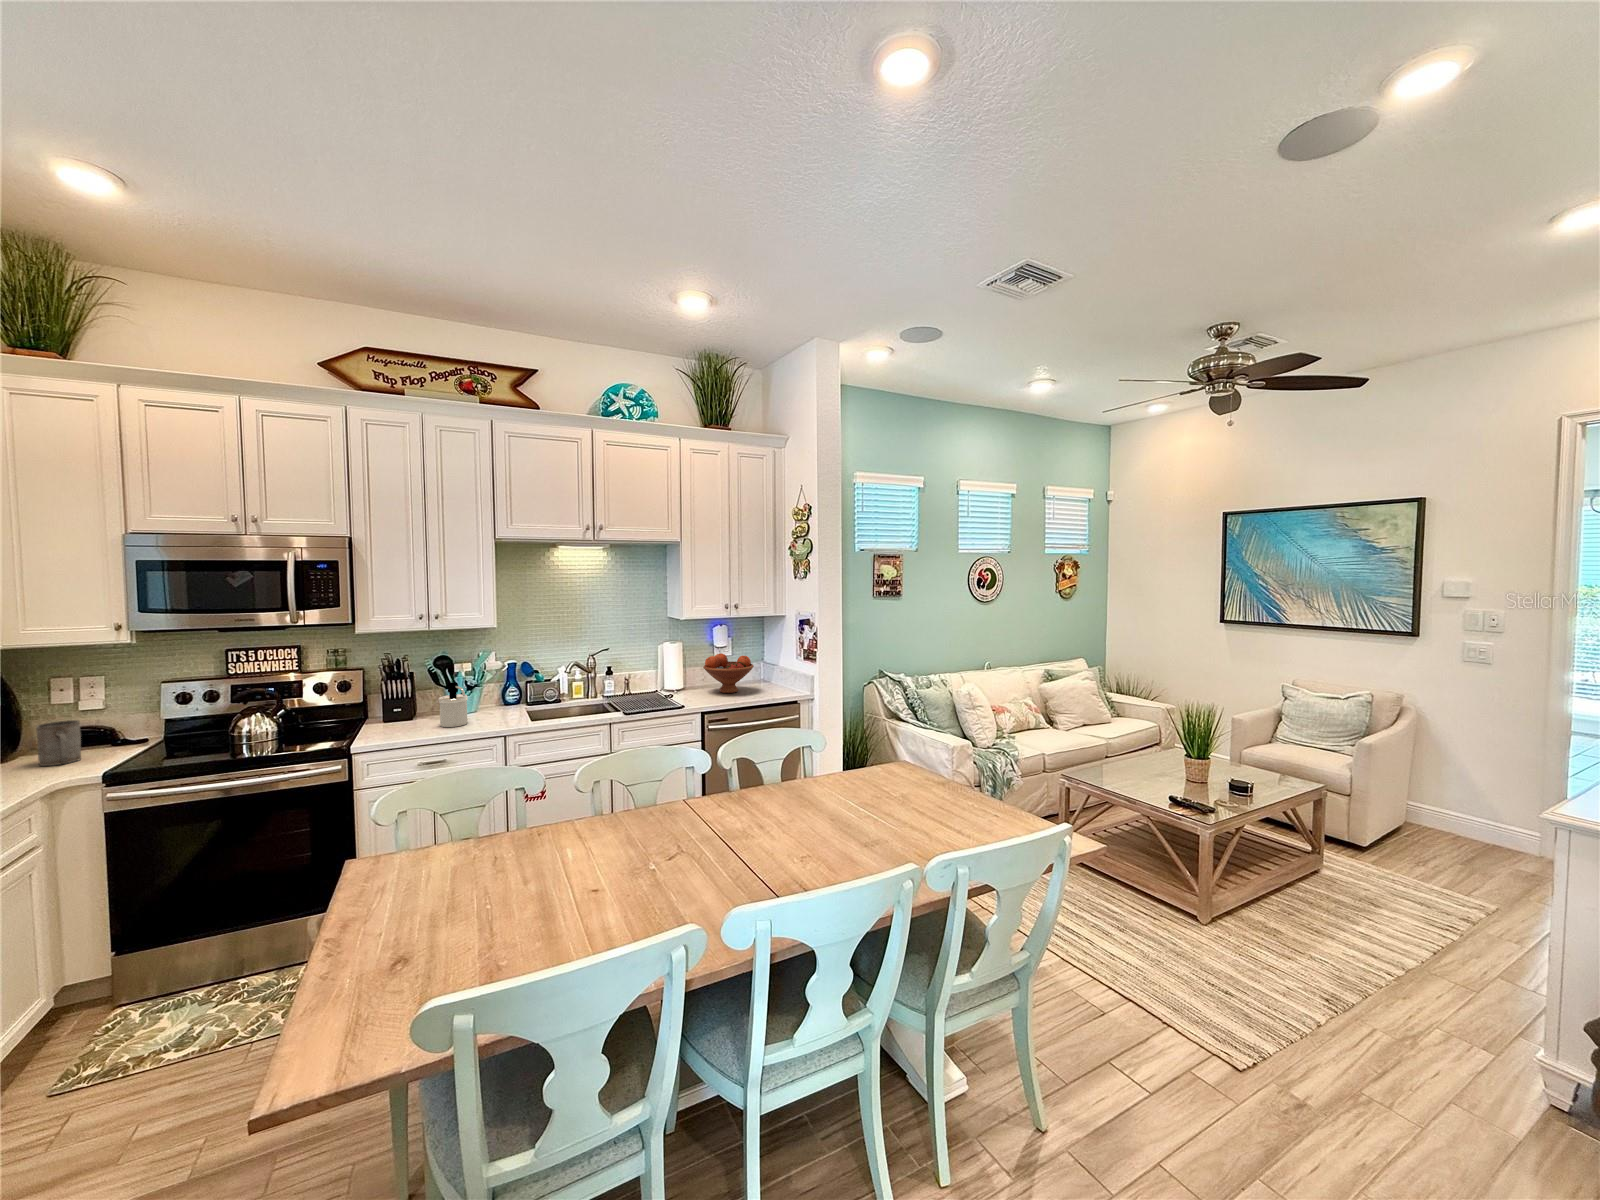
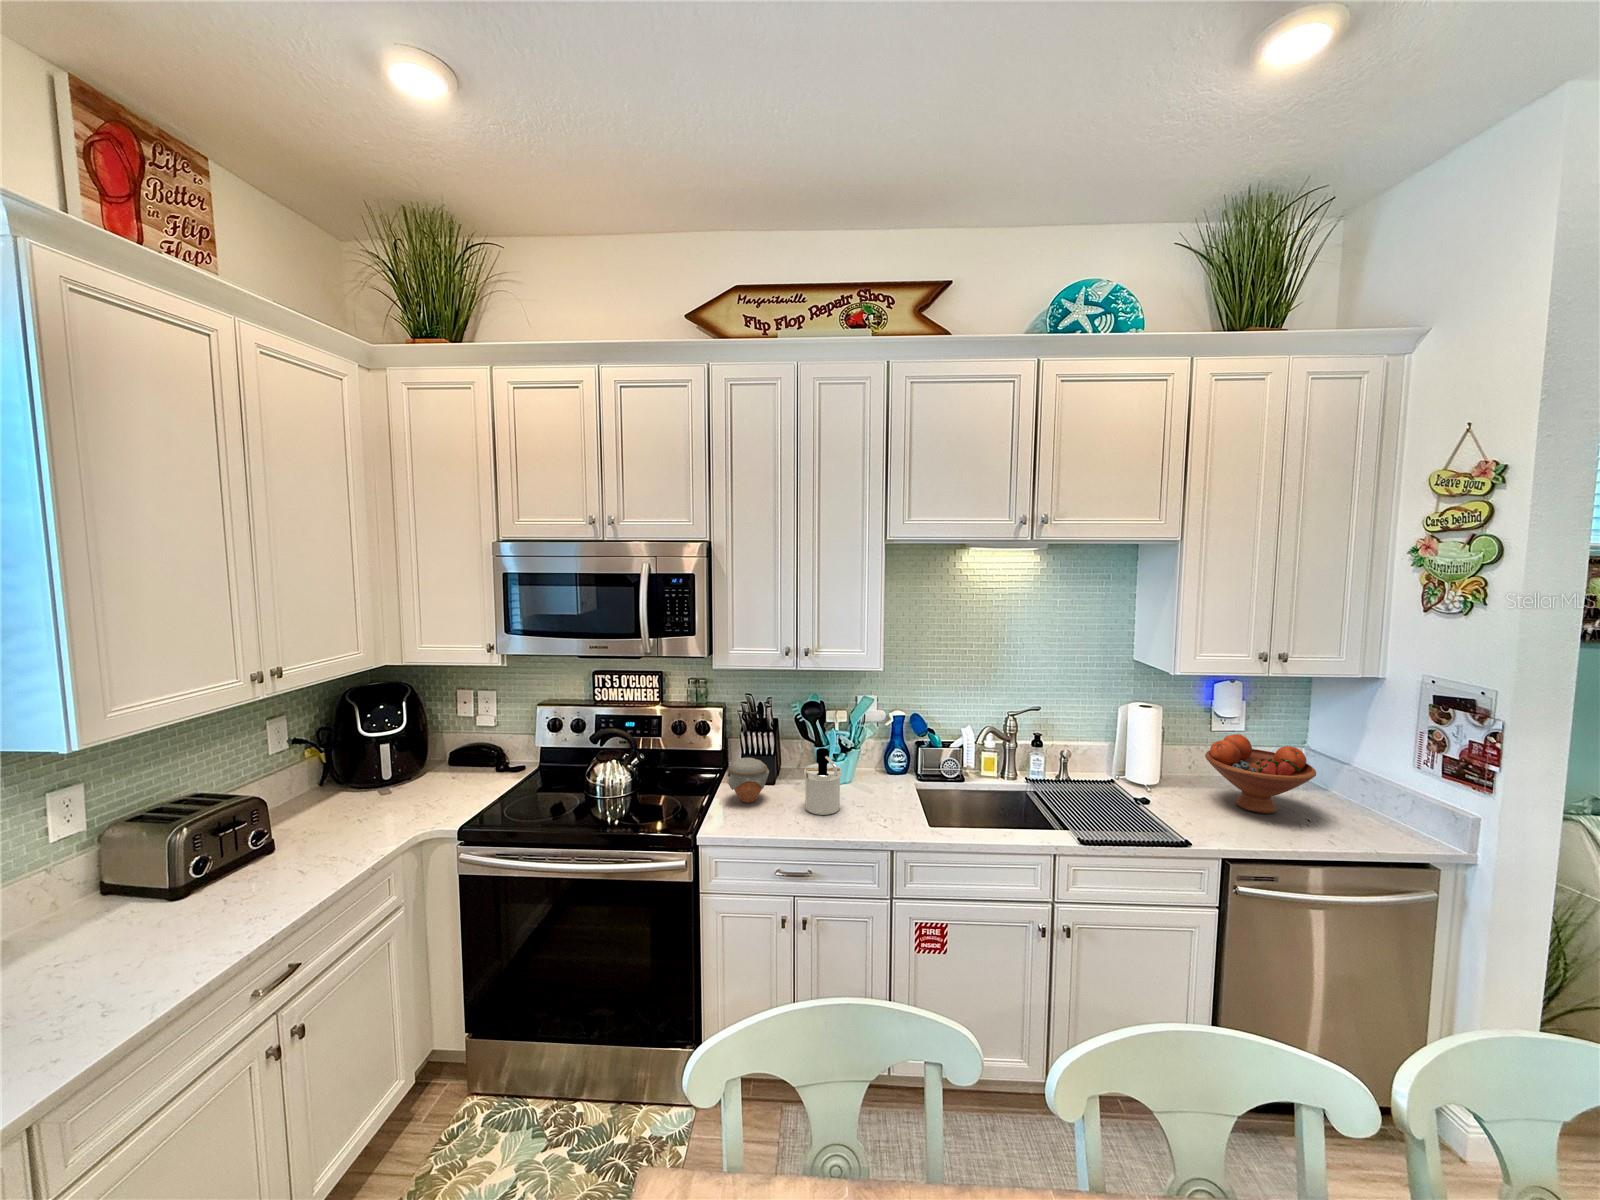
jar: none [372,698,409,730] -> present [727,758,770,803]
mug: present [36,720,81,766] -> none [431,743,467,794]

